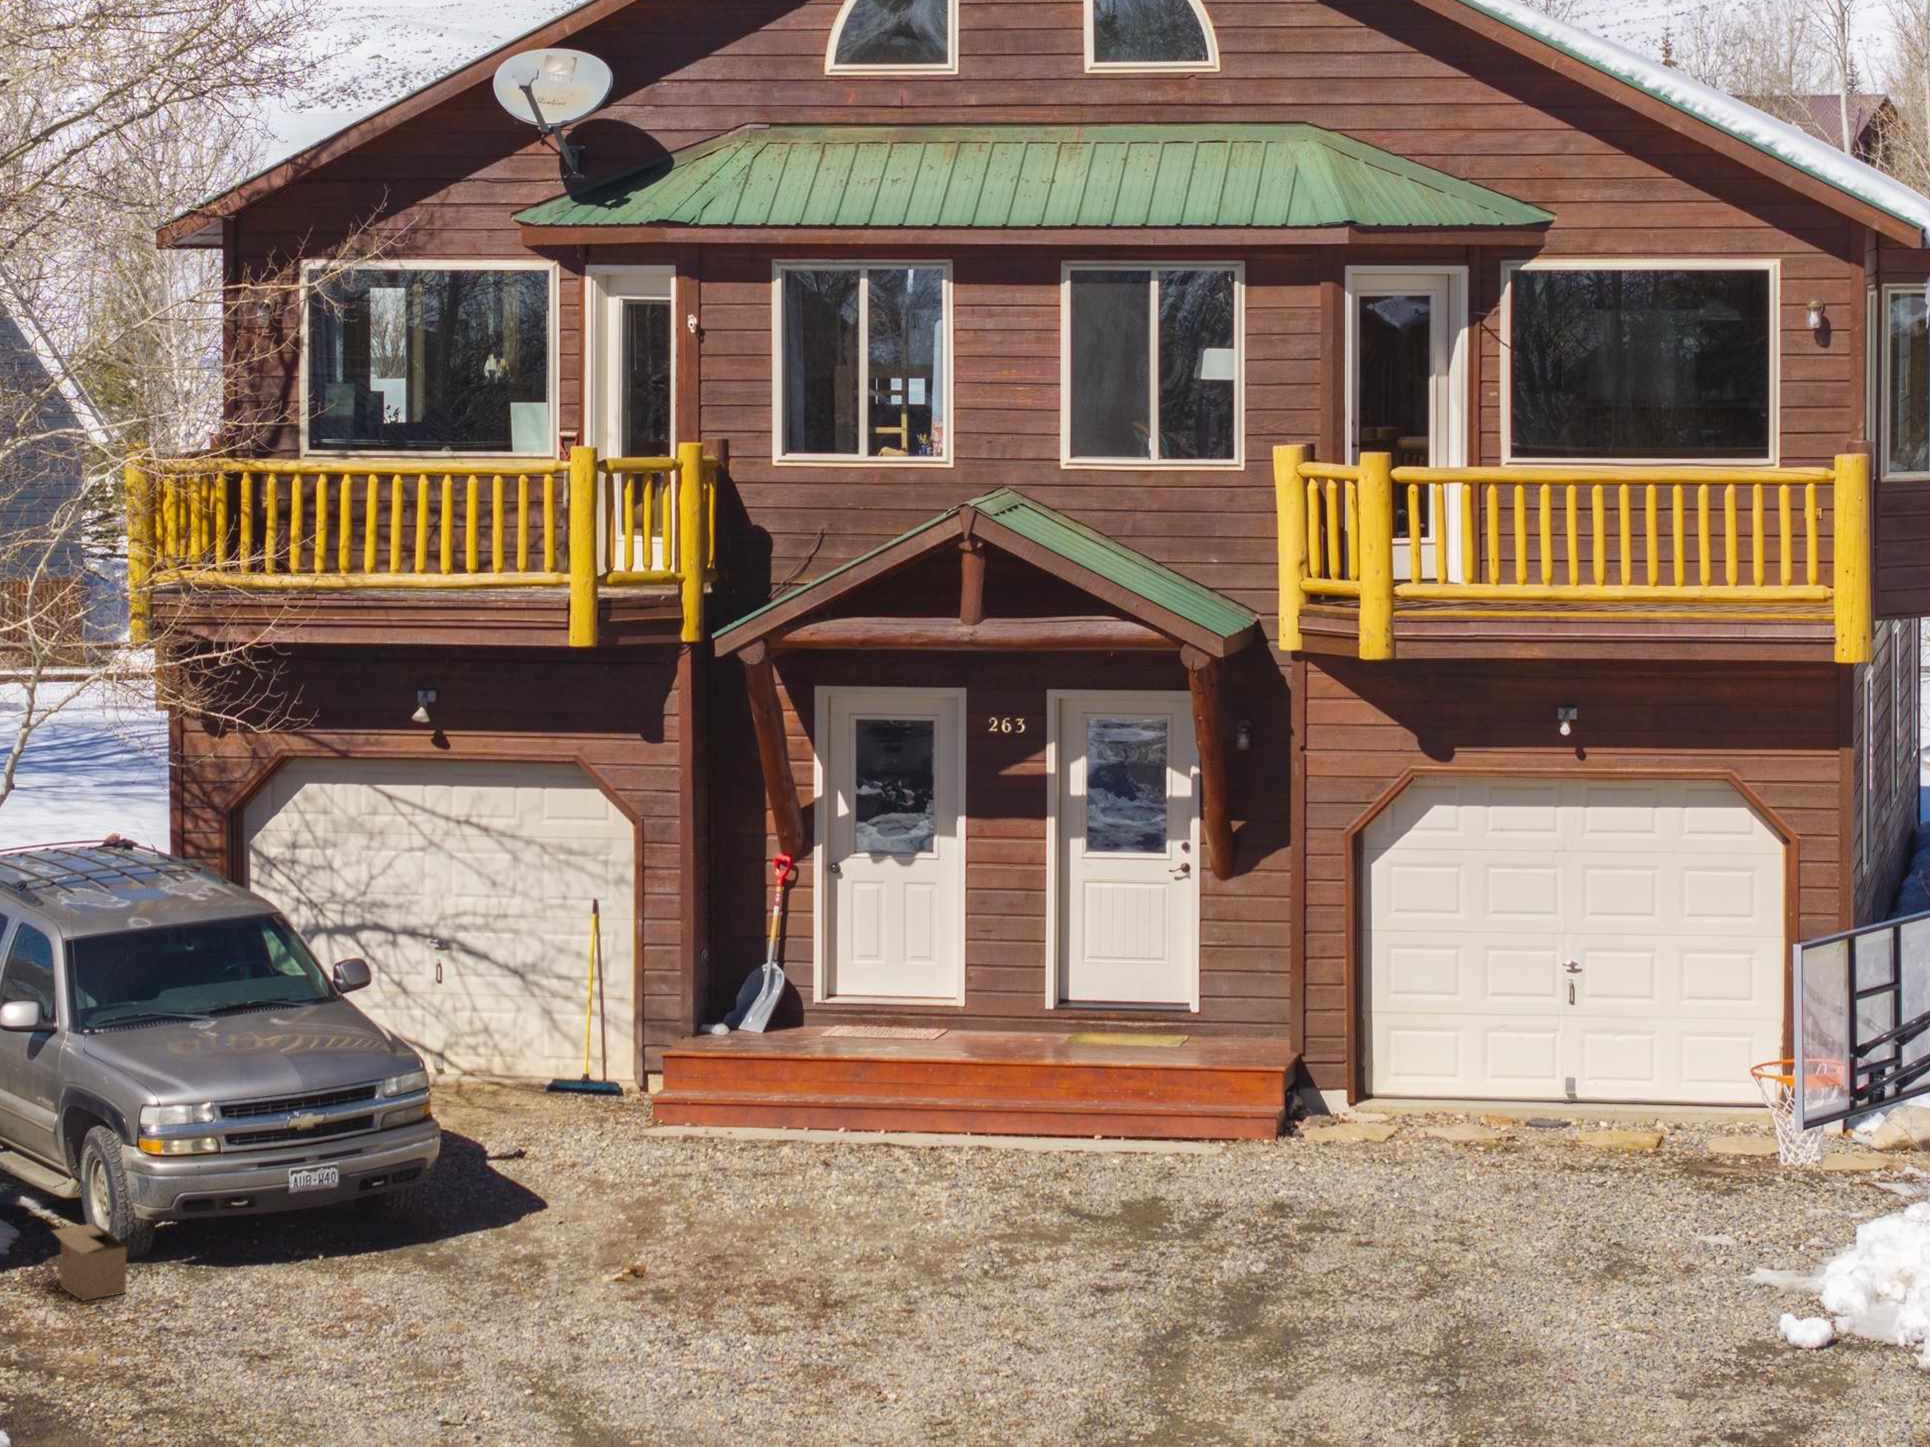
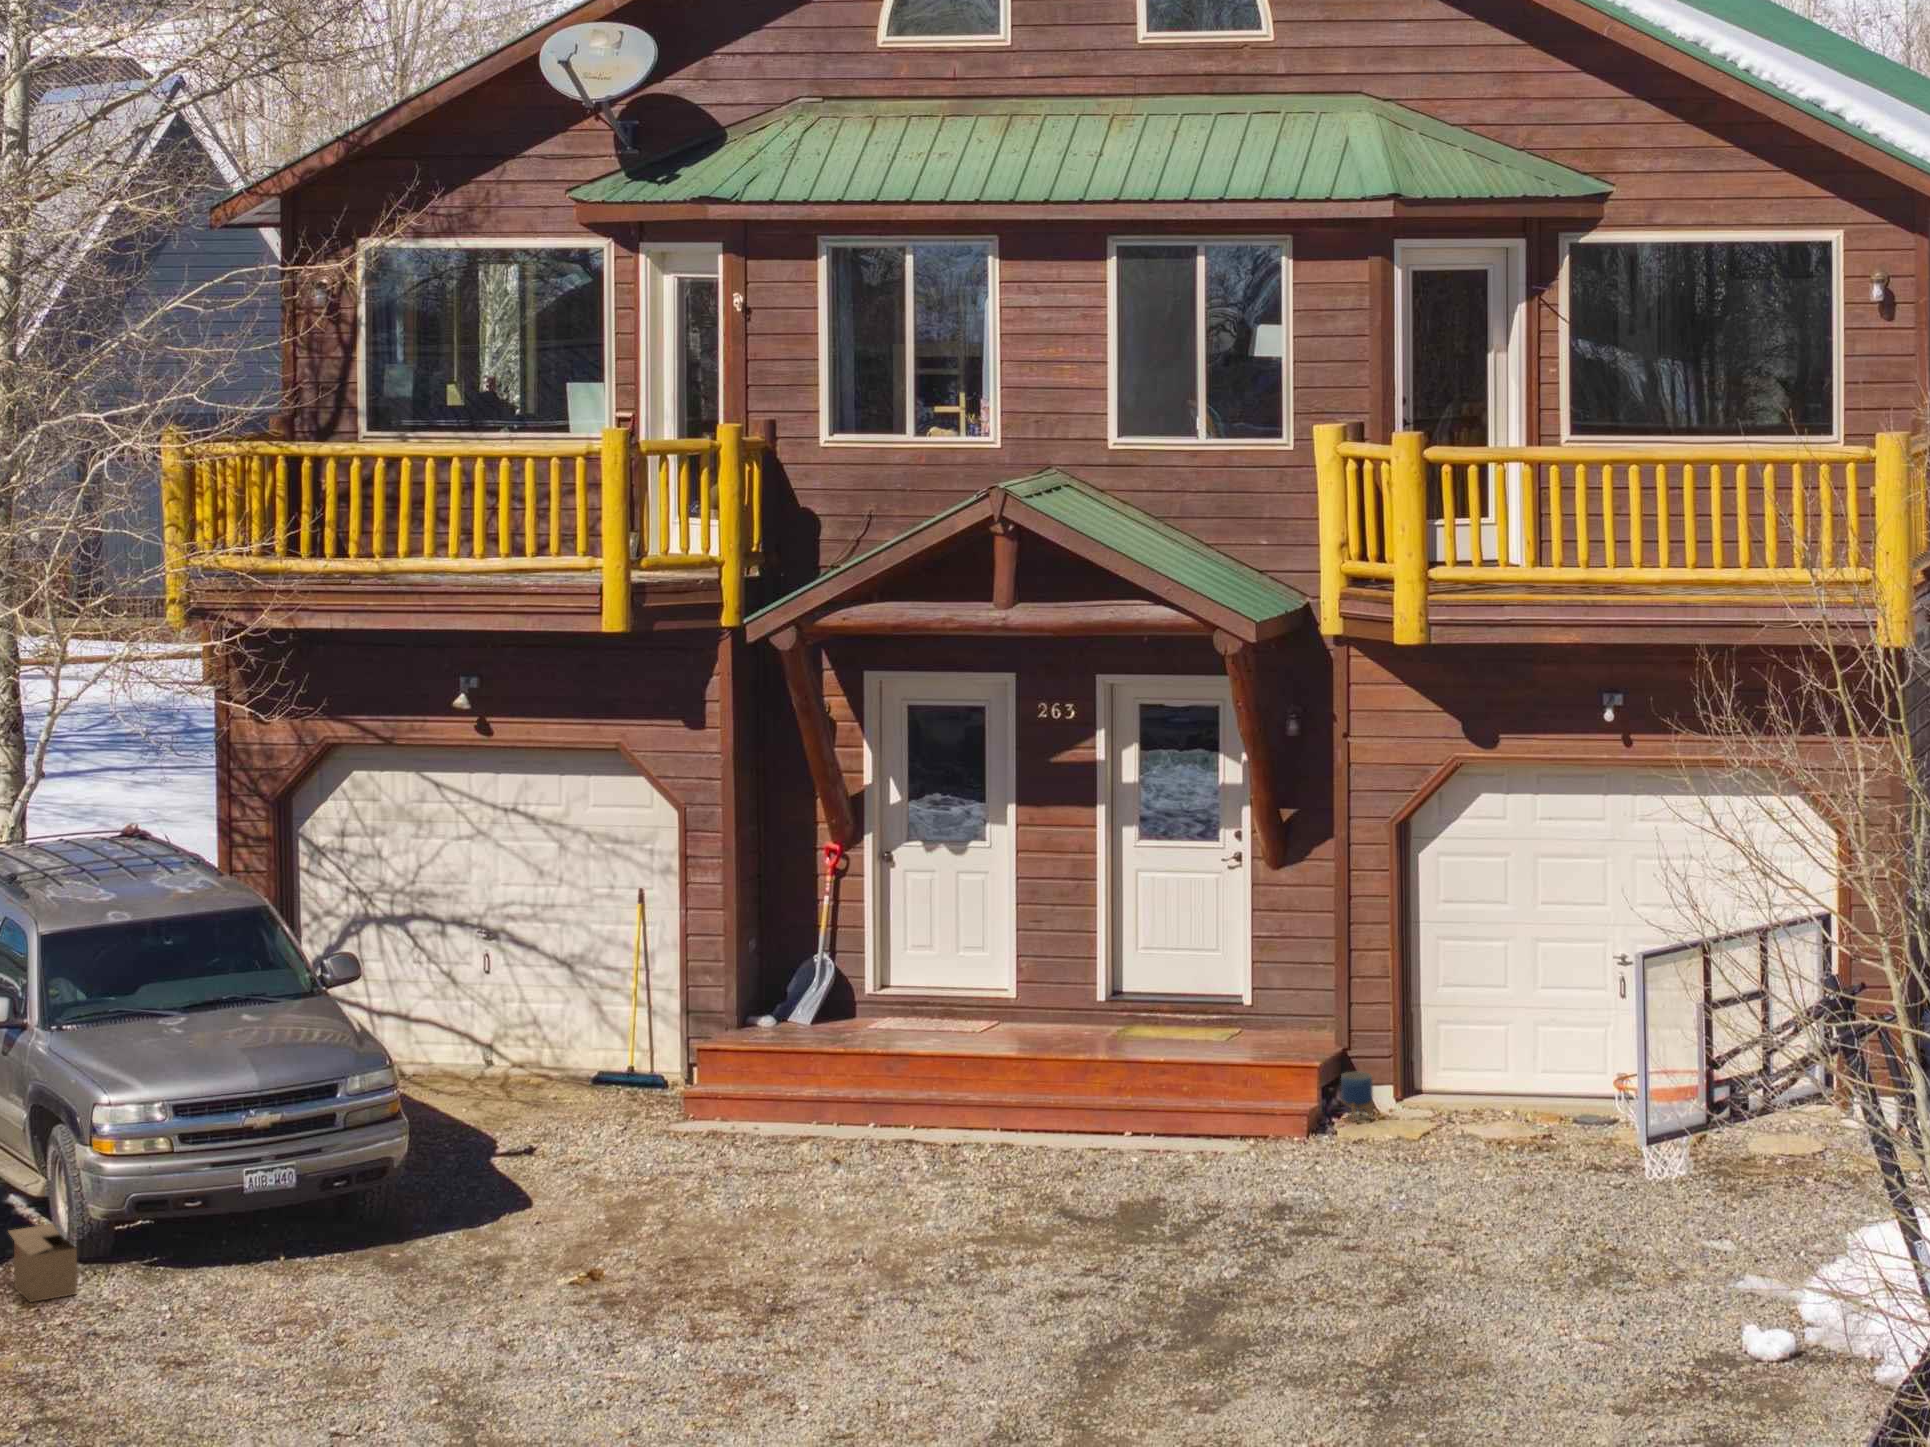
planter: none [1298,1076,1328,1124] -> present [1341,1072,1373,1121]

